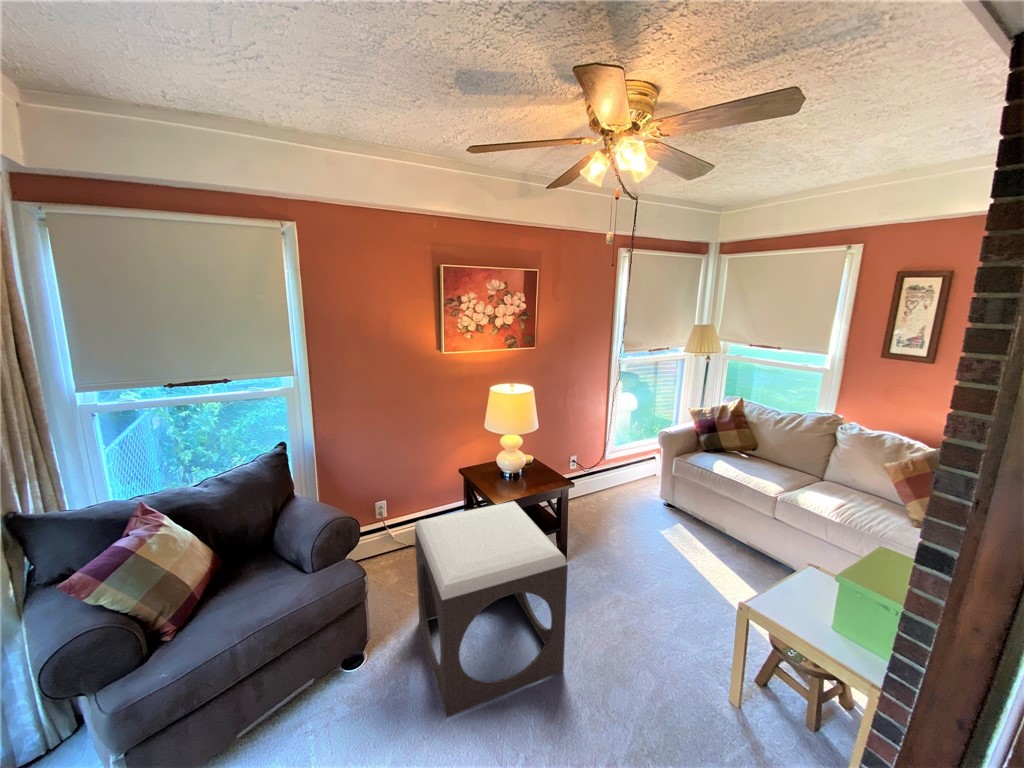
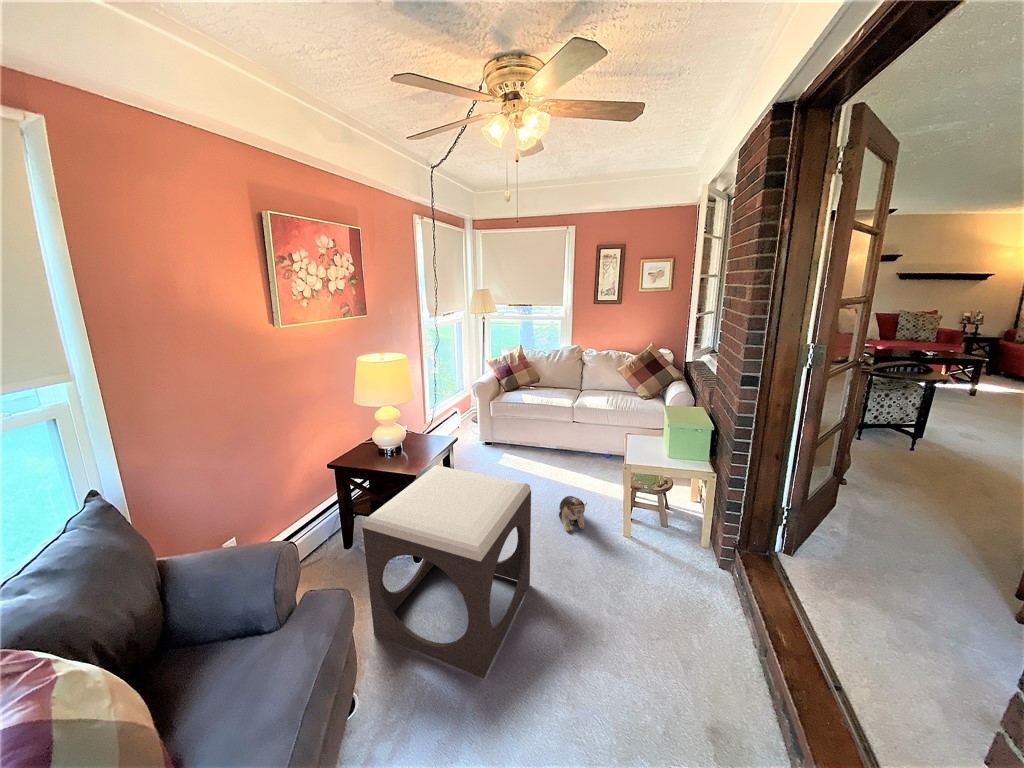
plush toy: none [656,604,697,655] -> present [559,496,587,531]

